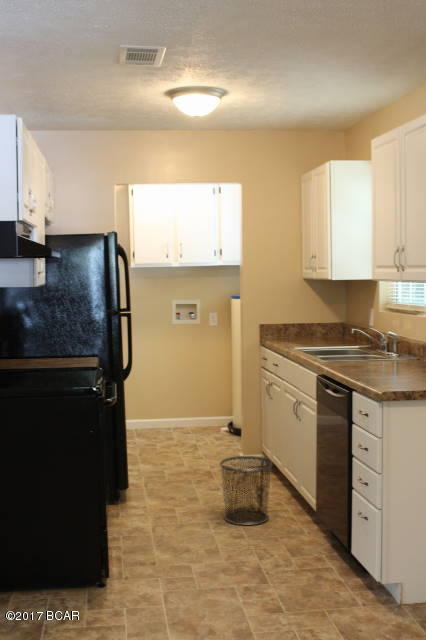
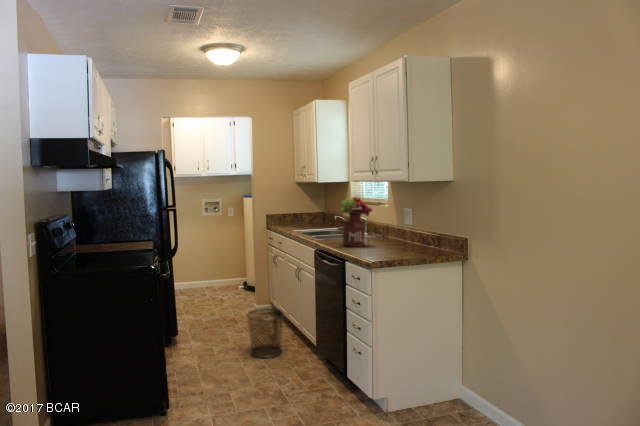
flower arrangement: none [350,299,400,371] -> present [340,197,373,247]

